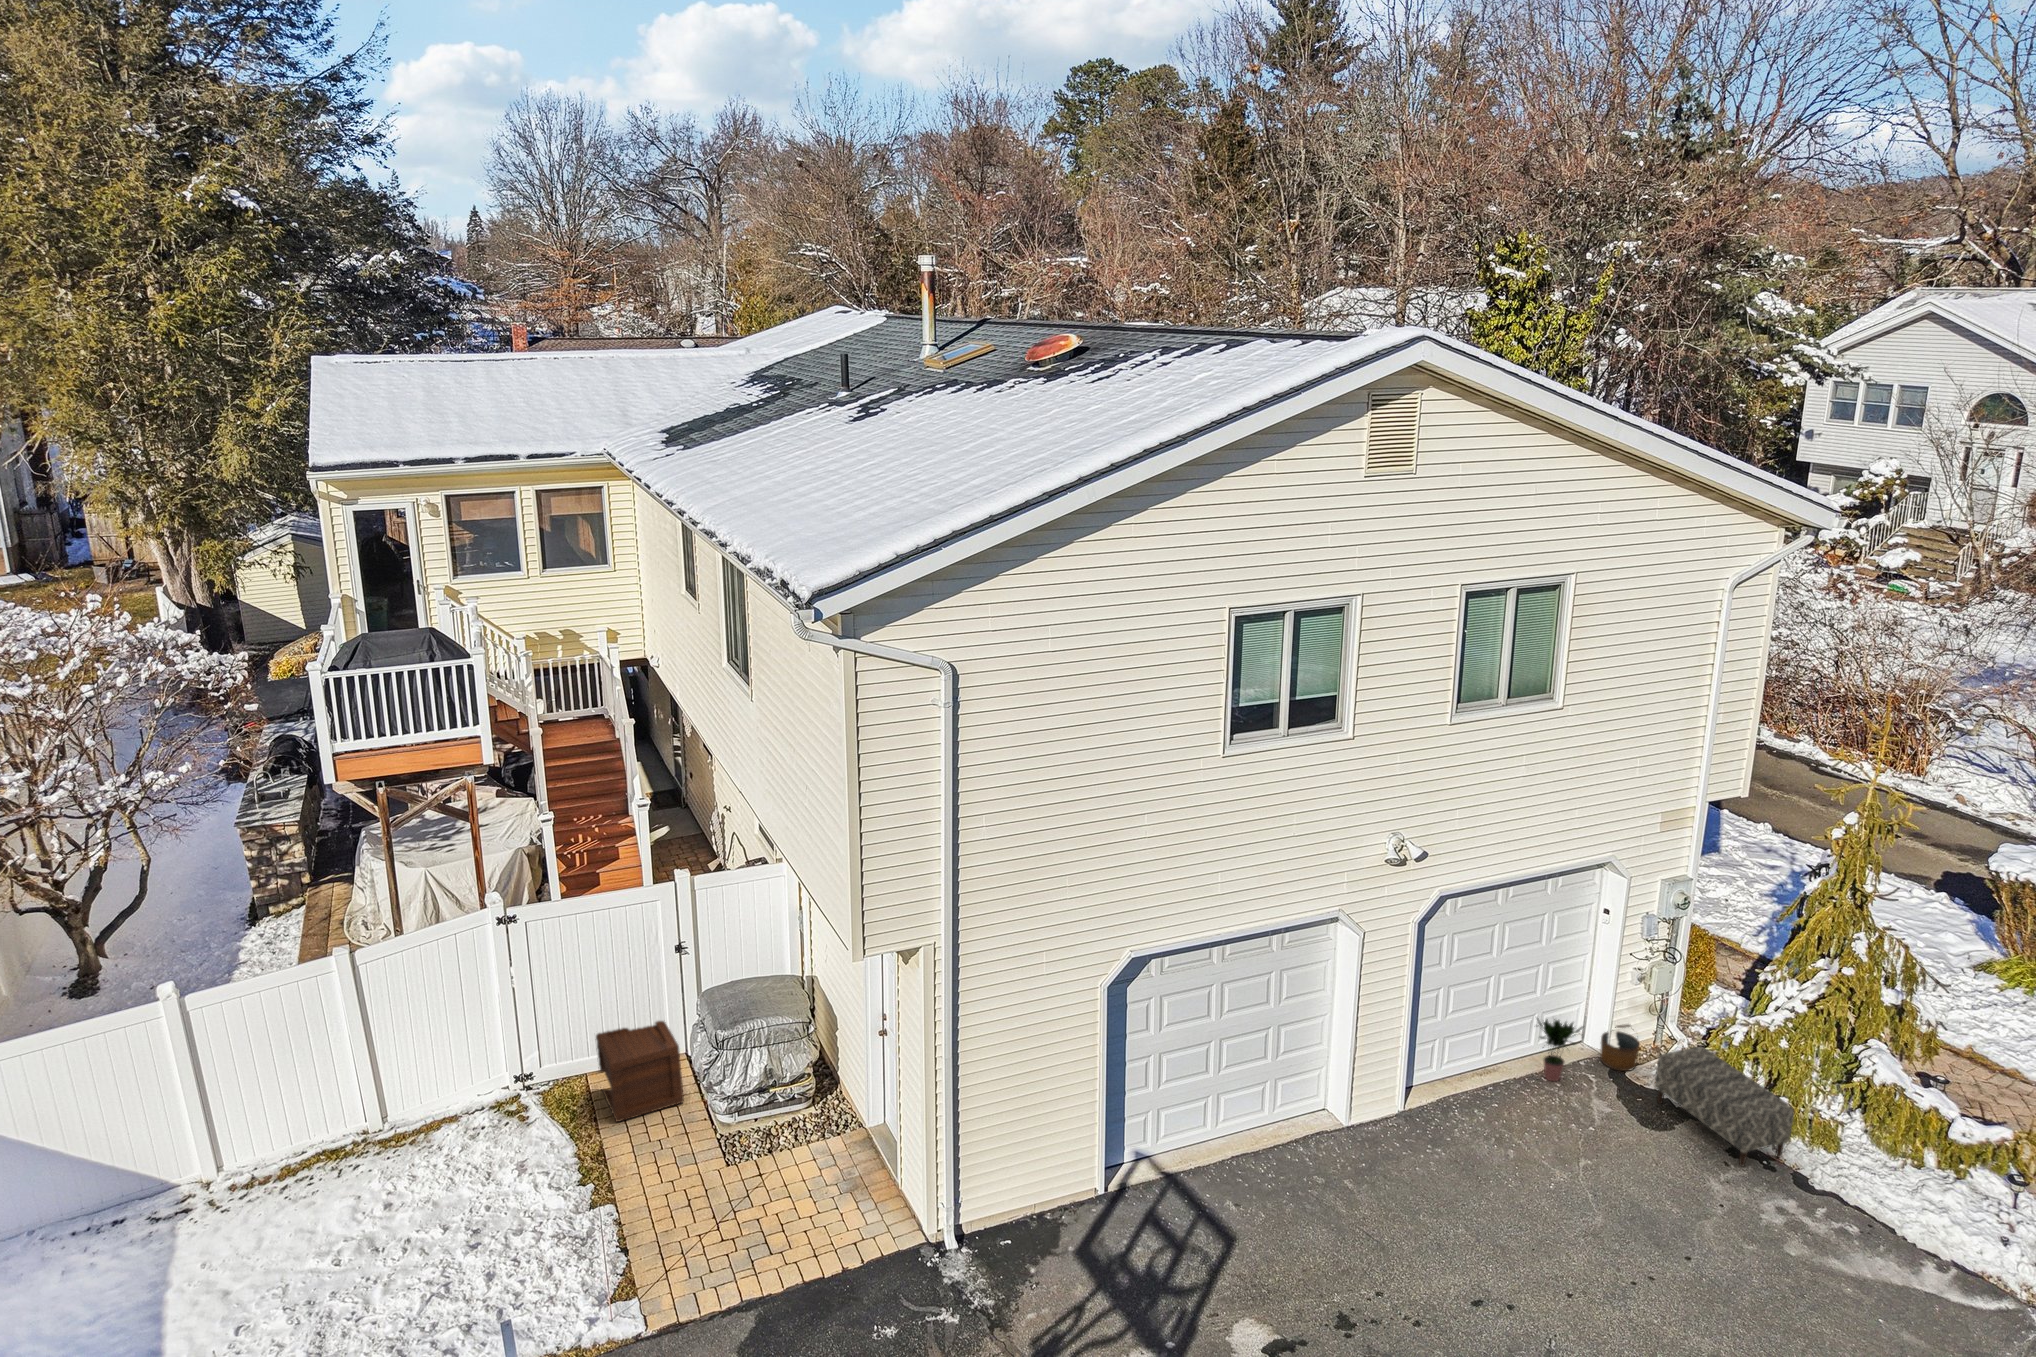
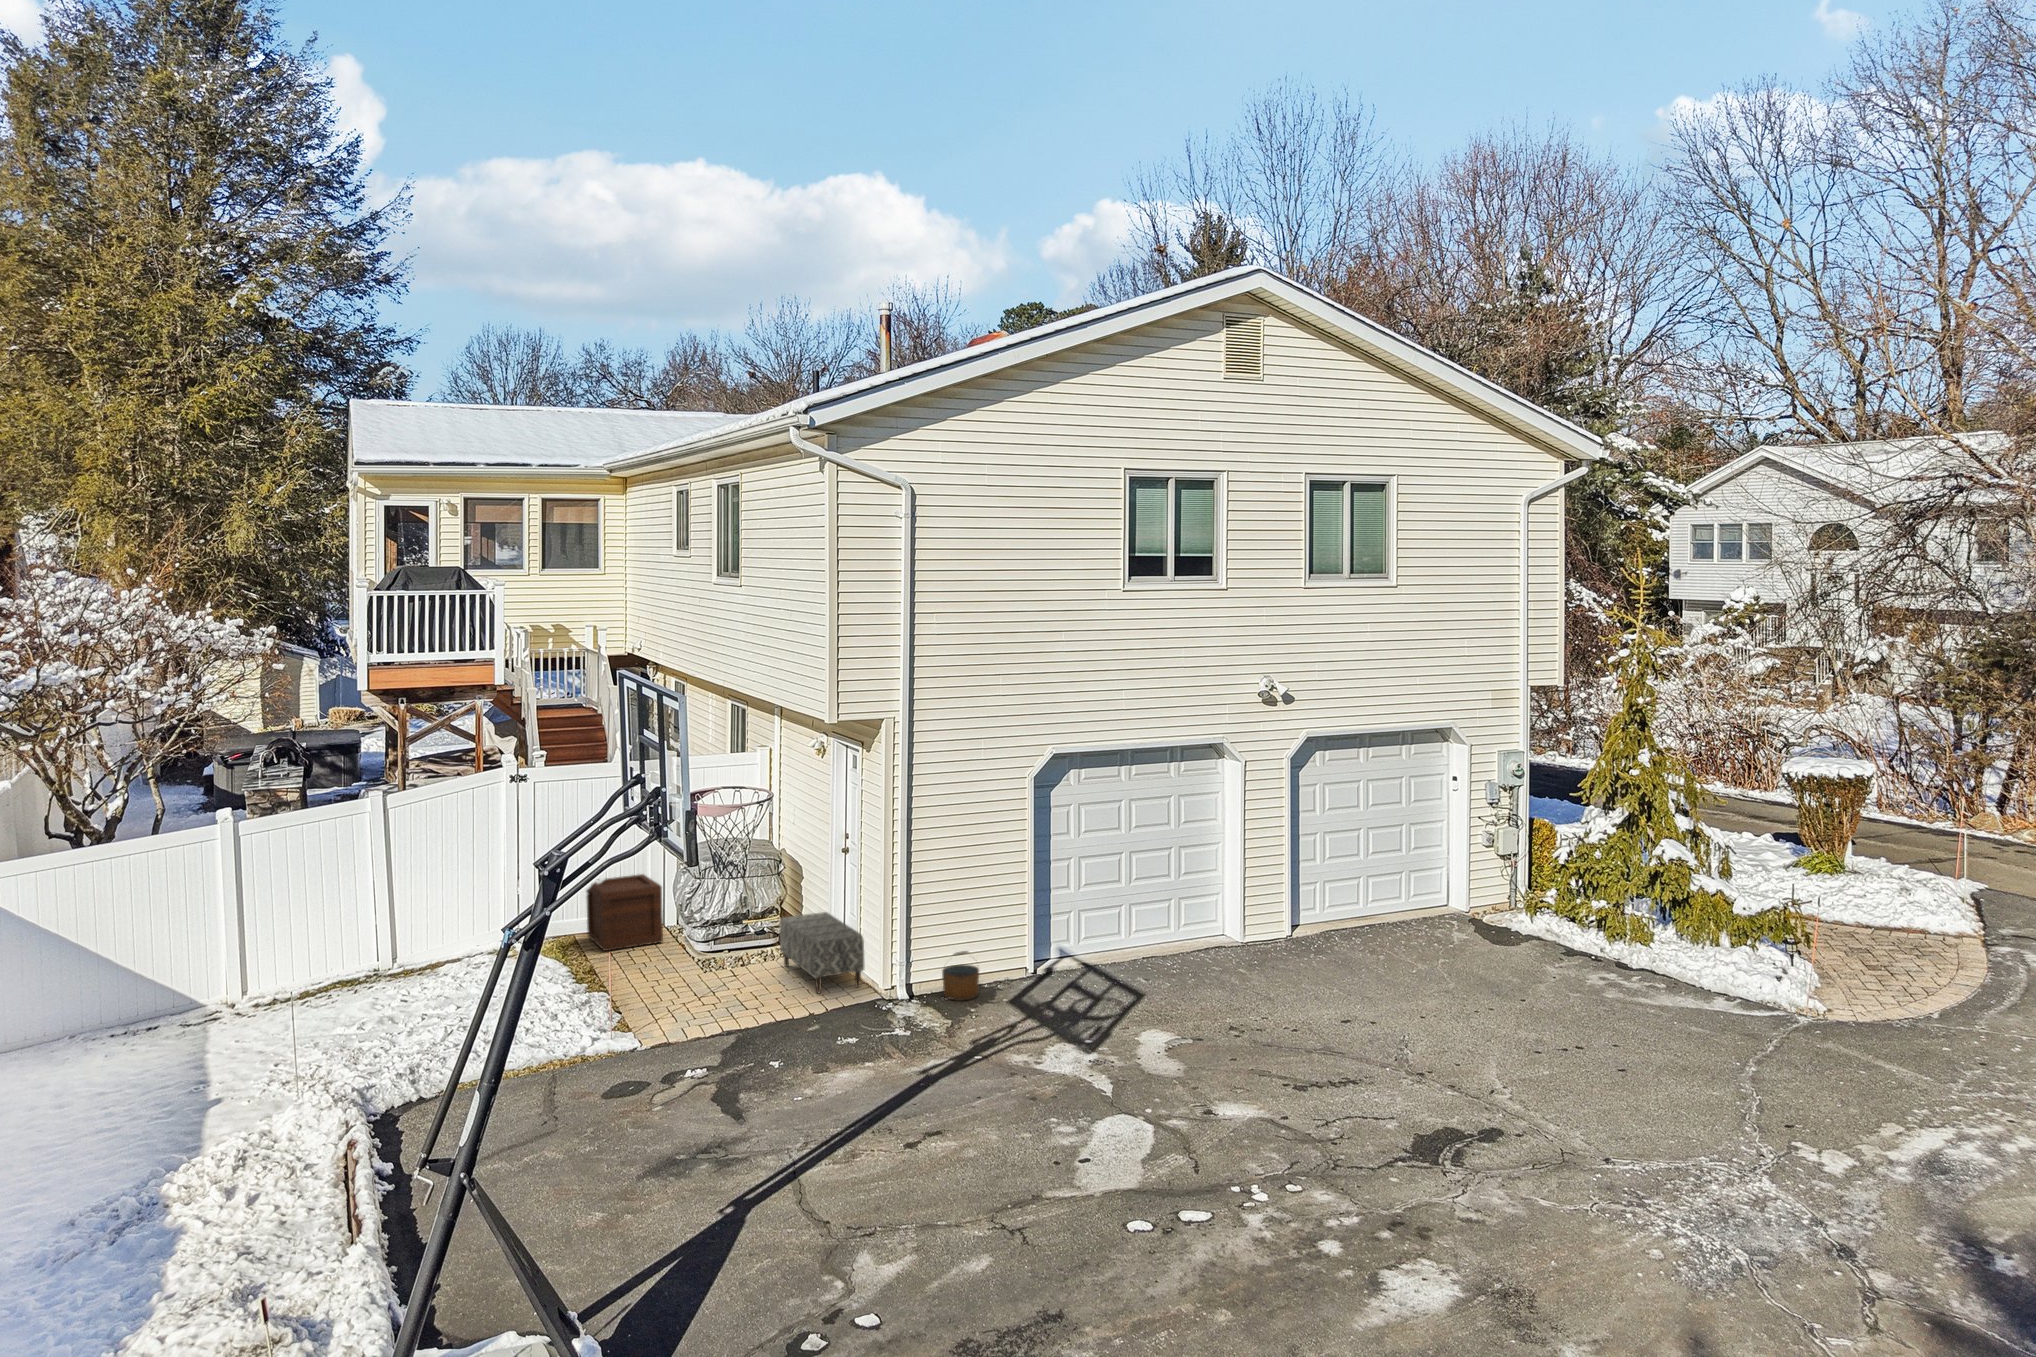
potted plant: present [1537,1019,1583,1081] -> none [1402,865,1447,926]
bucket: present [1600,1024,1640,1071] -> present [942,951,979,1001]
bench: present [1654,1046,1794,1166] -> present [780,912,864,993]

